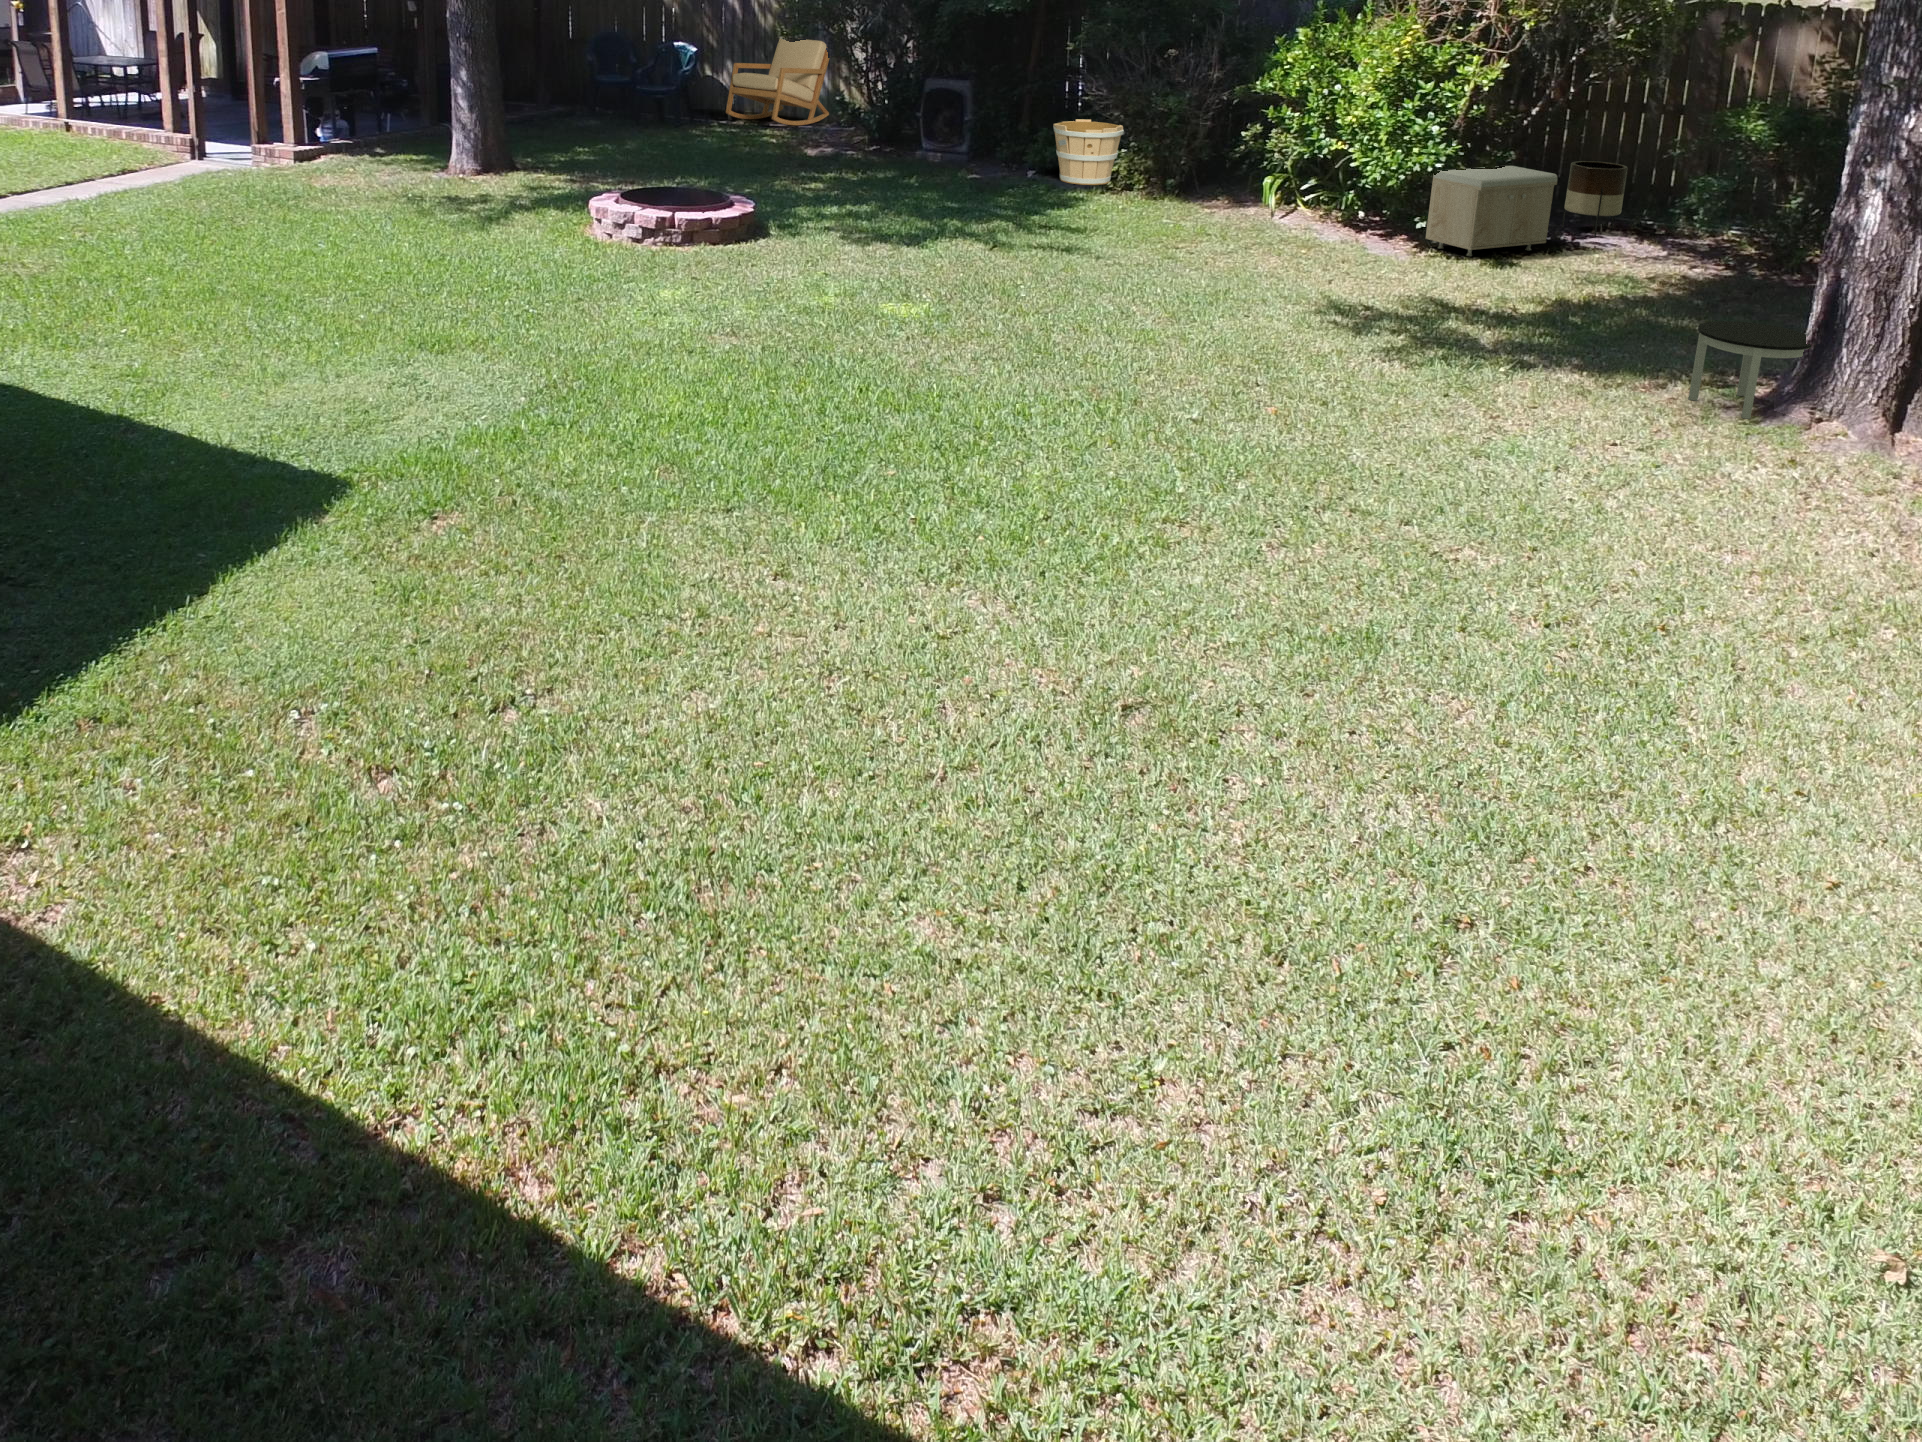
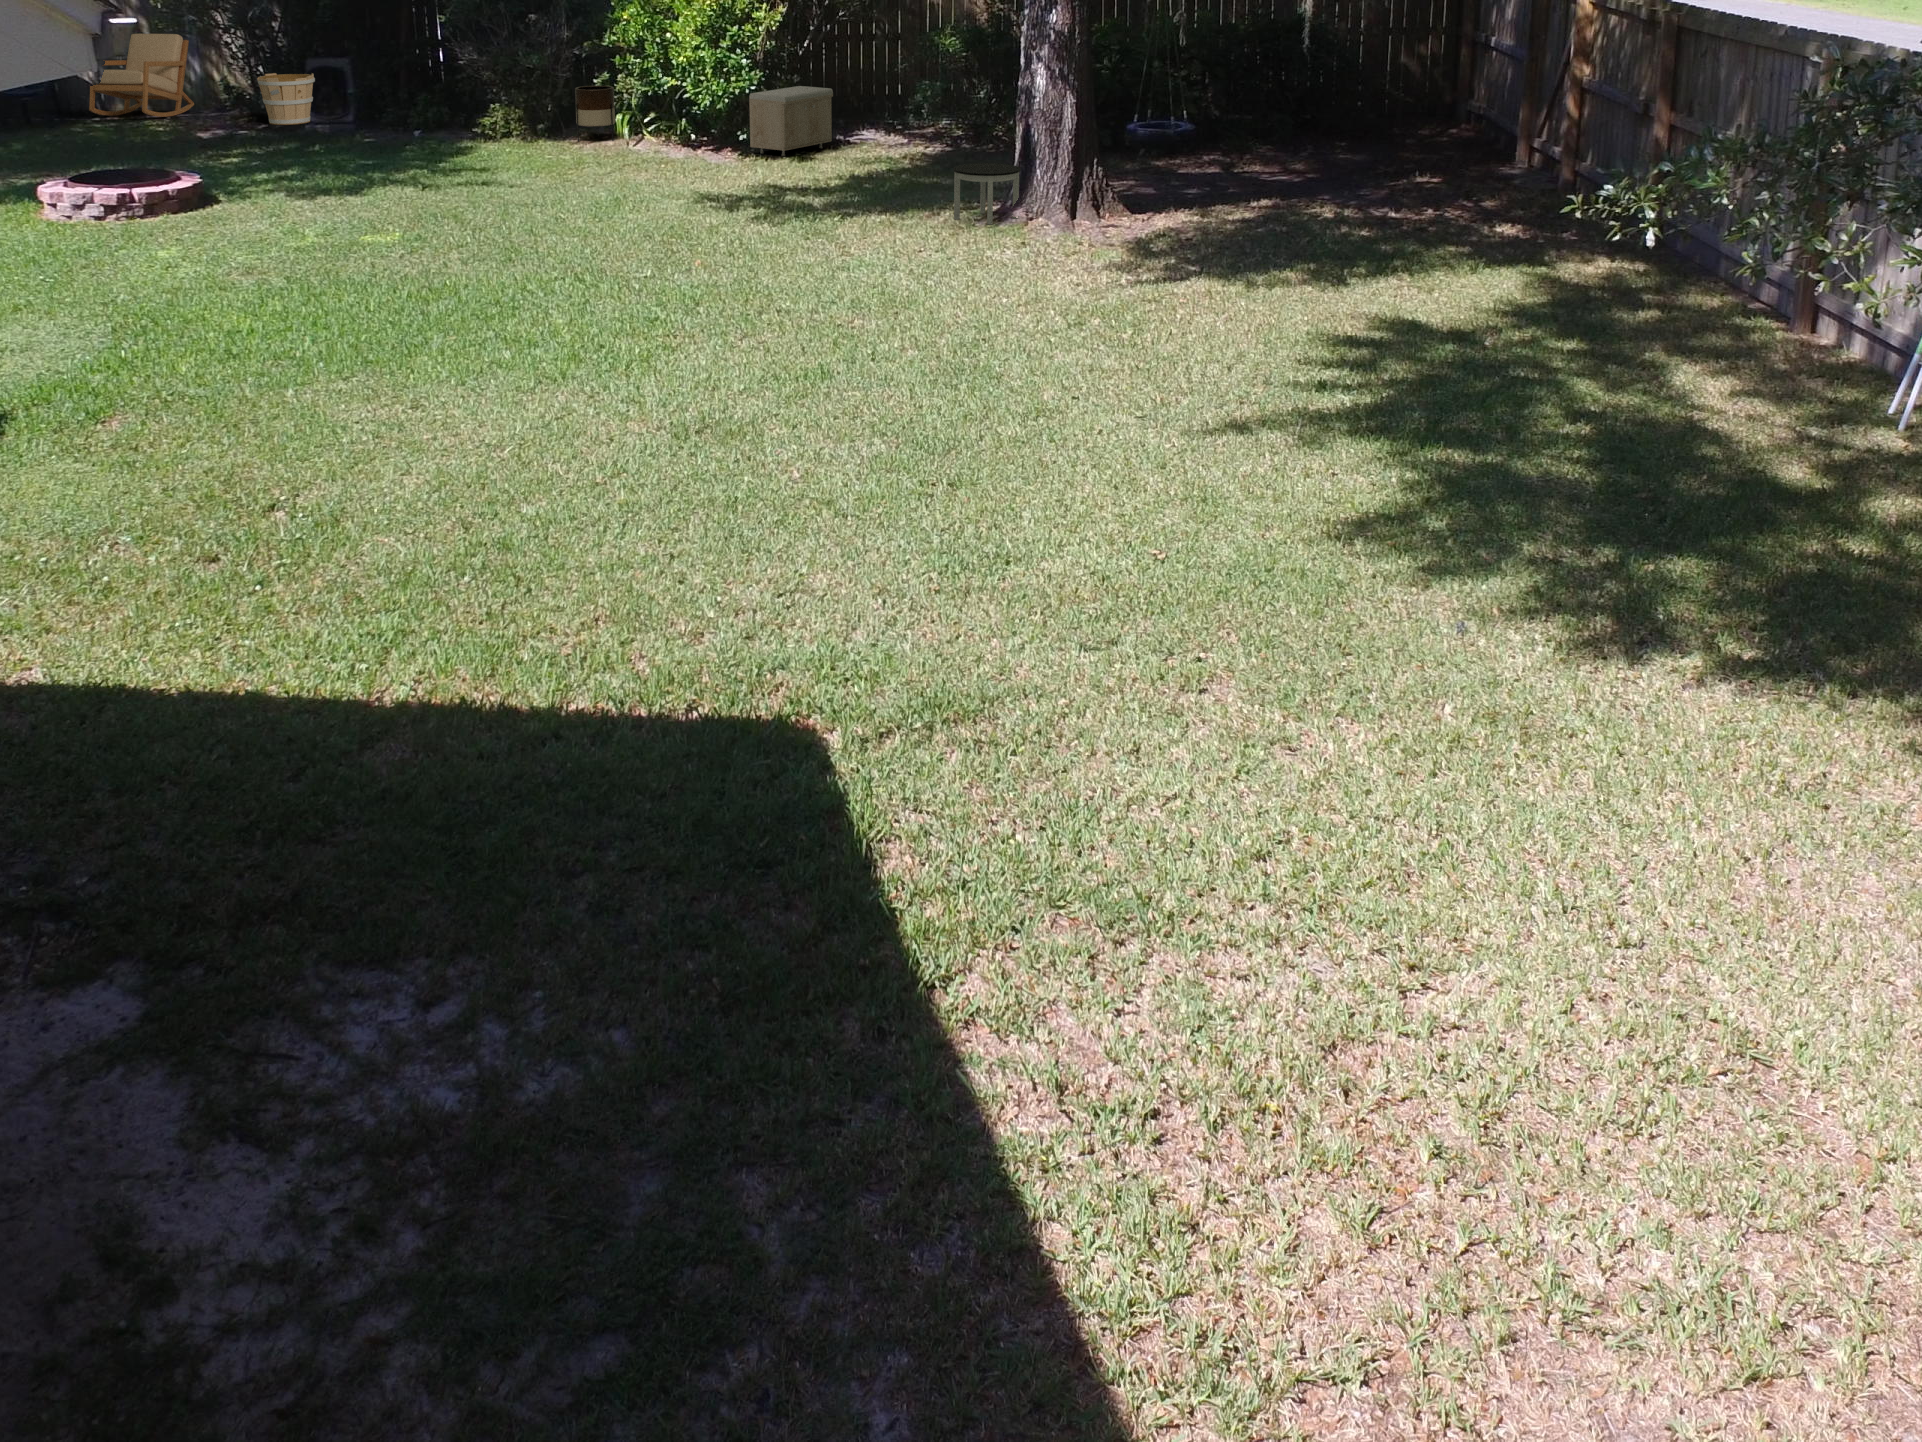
wooden bucket: present [1053,119,1124,185] -> present [257,73,315,125]
planter: present [1561,161,1628,237] -> present [575,86,615,142]

